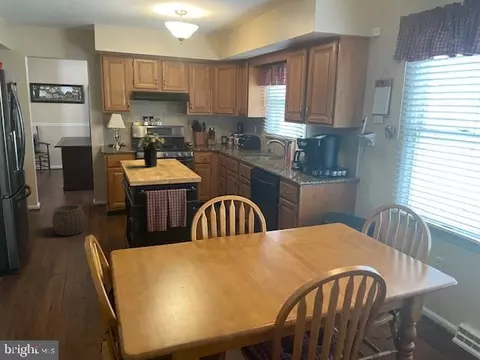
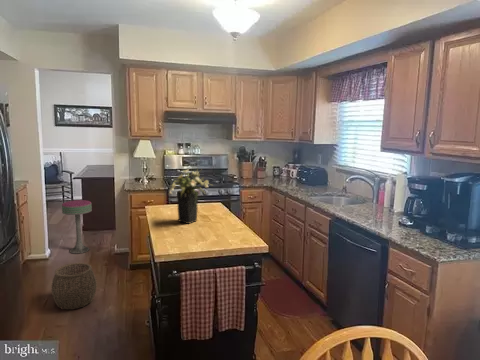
bar stool: none [50,163,74,205] -> present [62,200,92,253]

